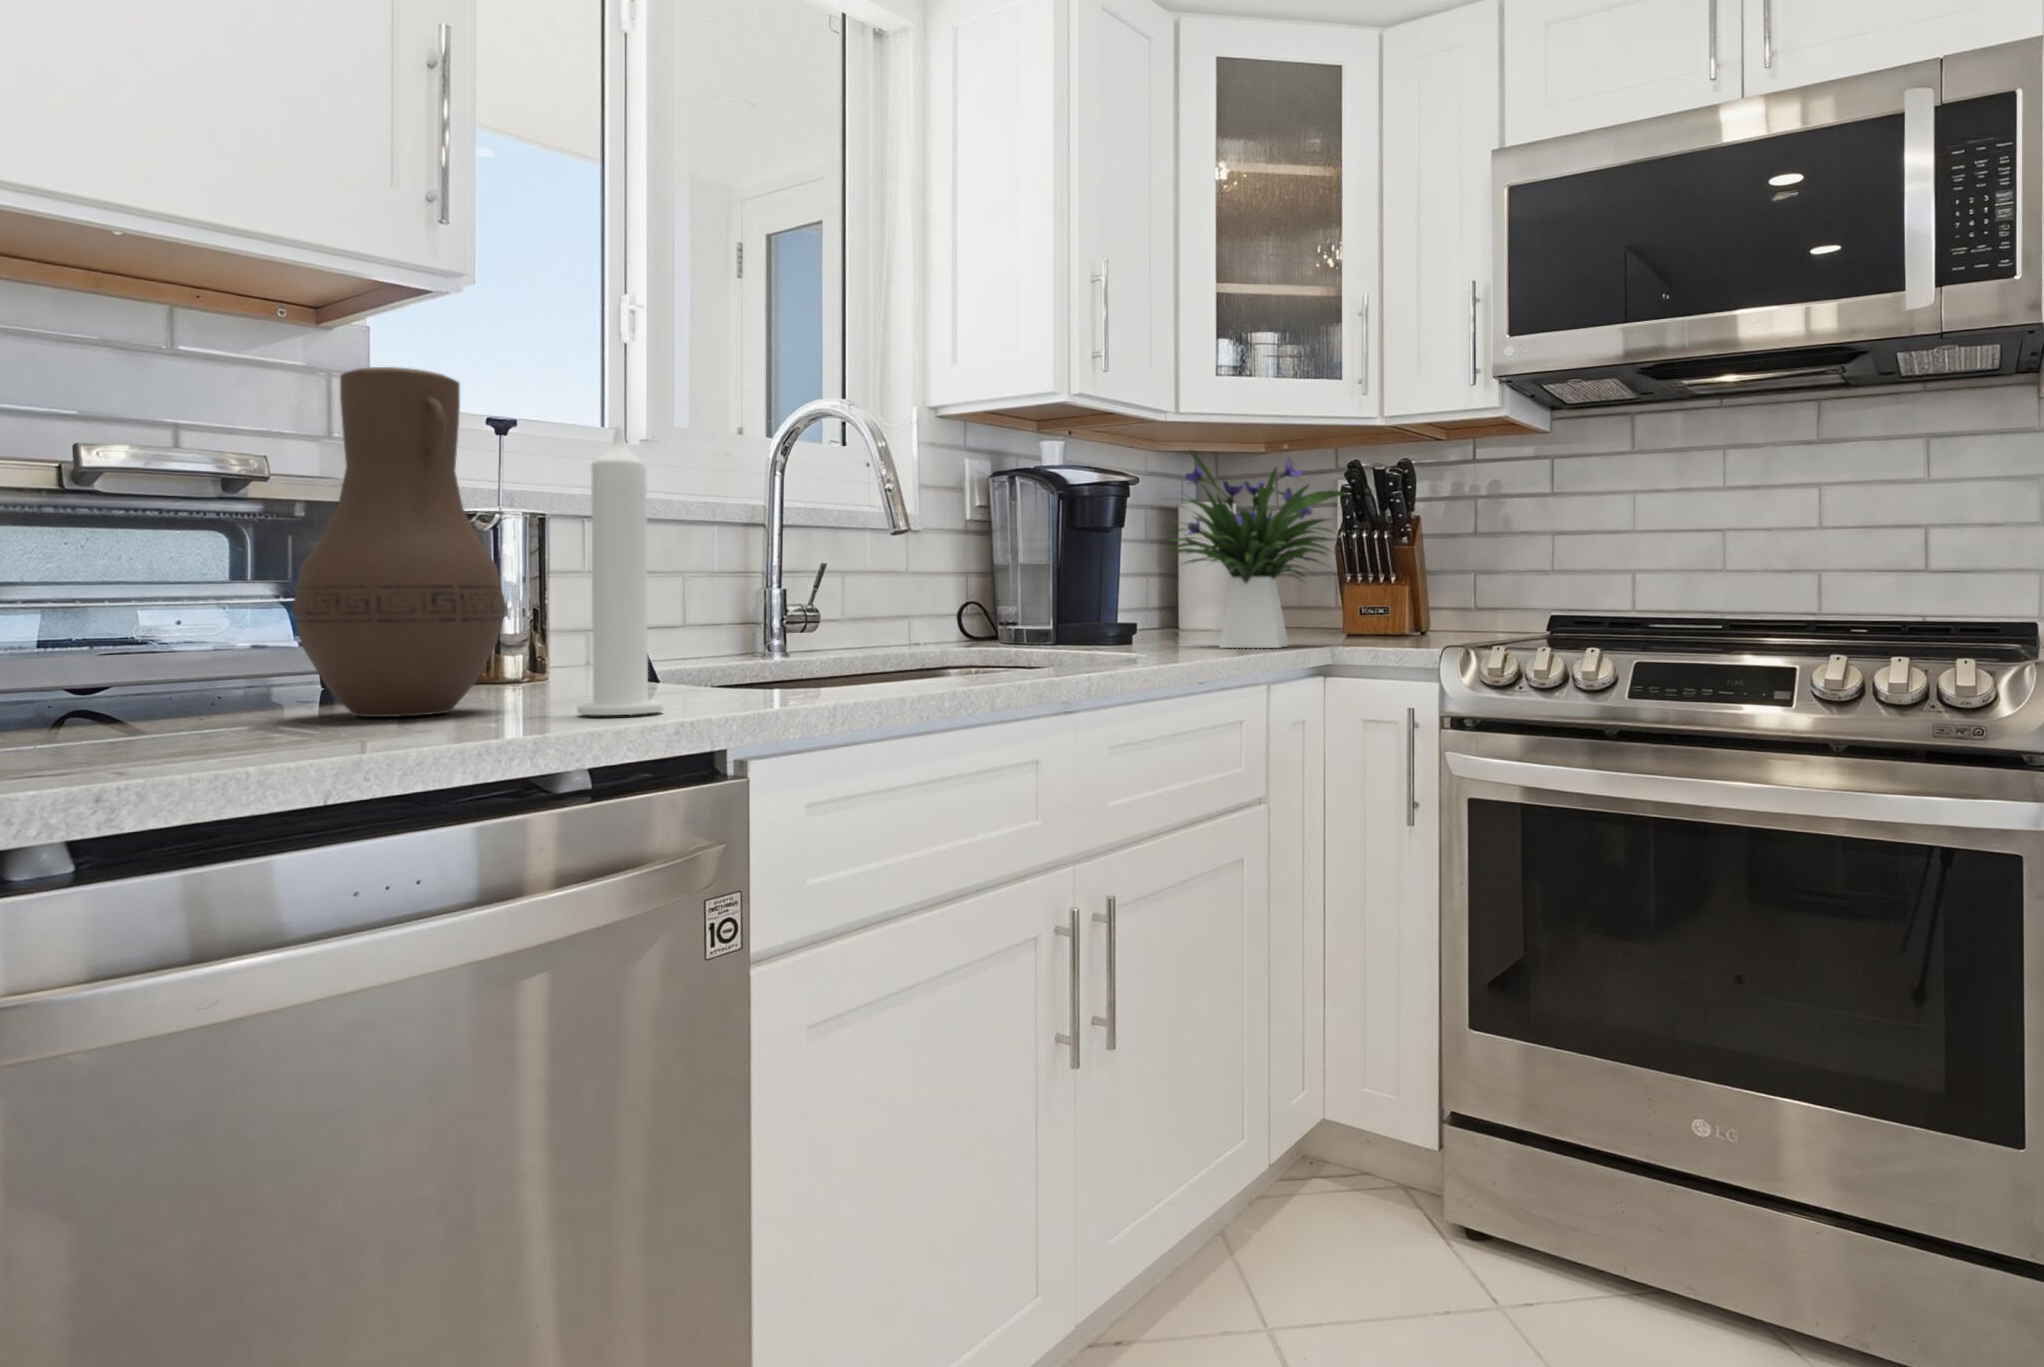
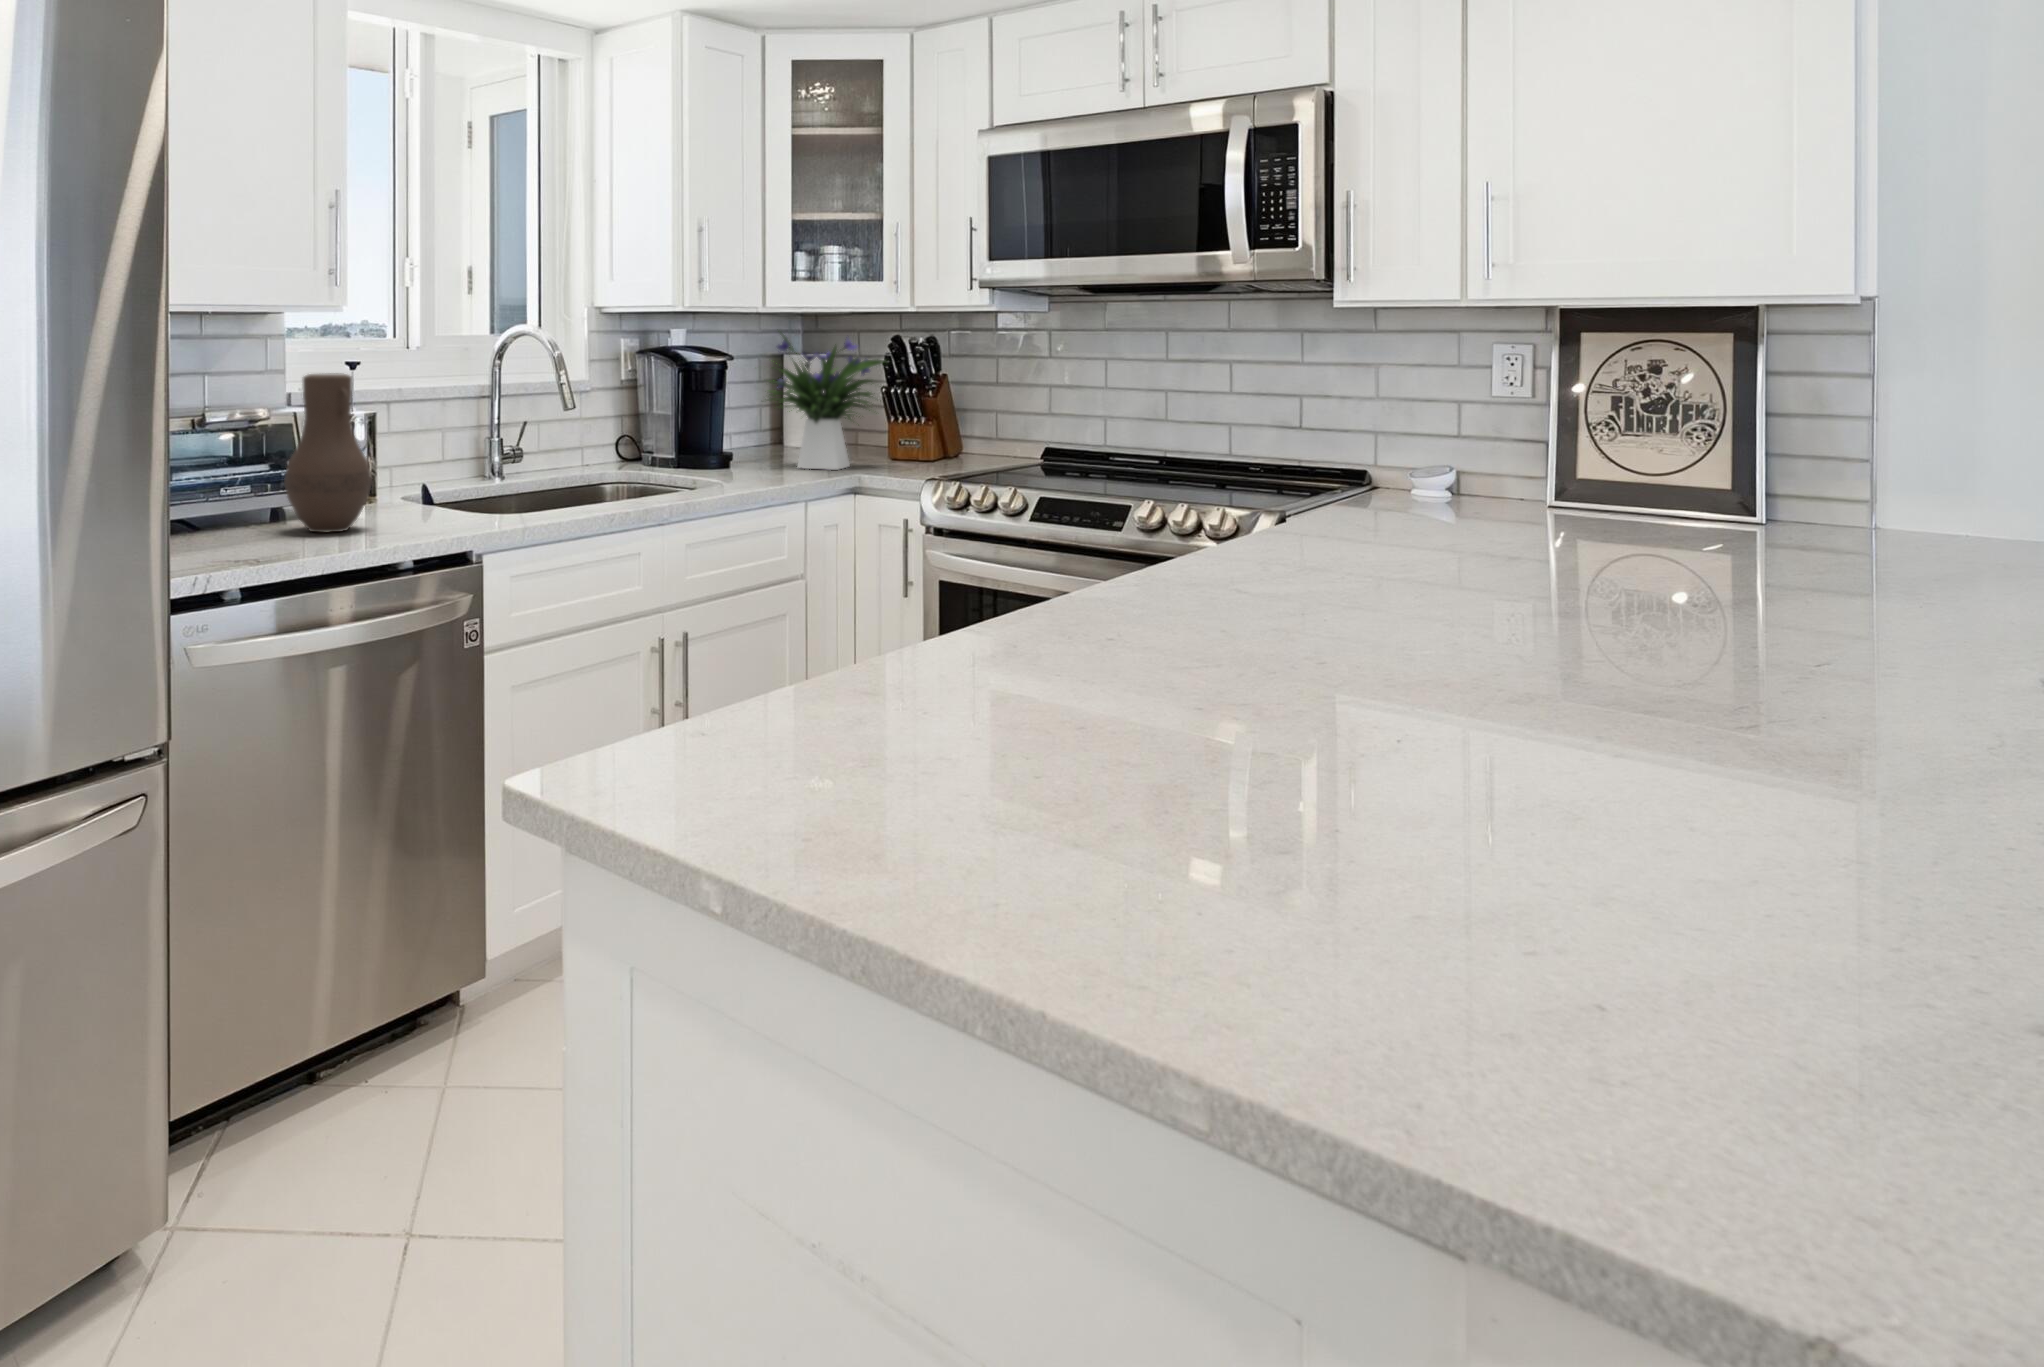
candle: present [577,425,663,715] -> none [406,400,444,535]

